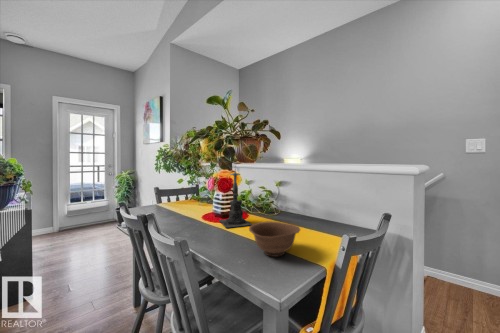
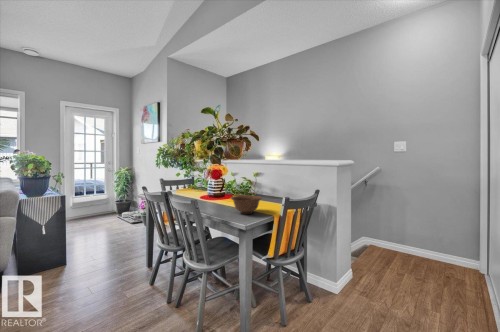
candle holder: present [219,171,252,228] -> none [211,160,235,203]

